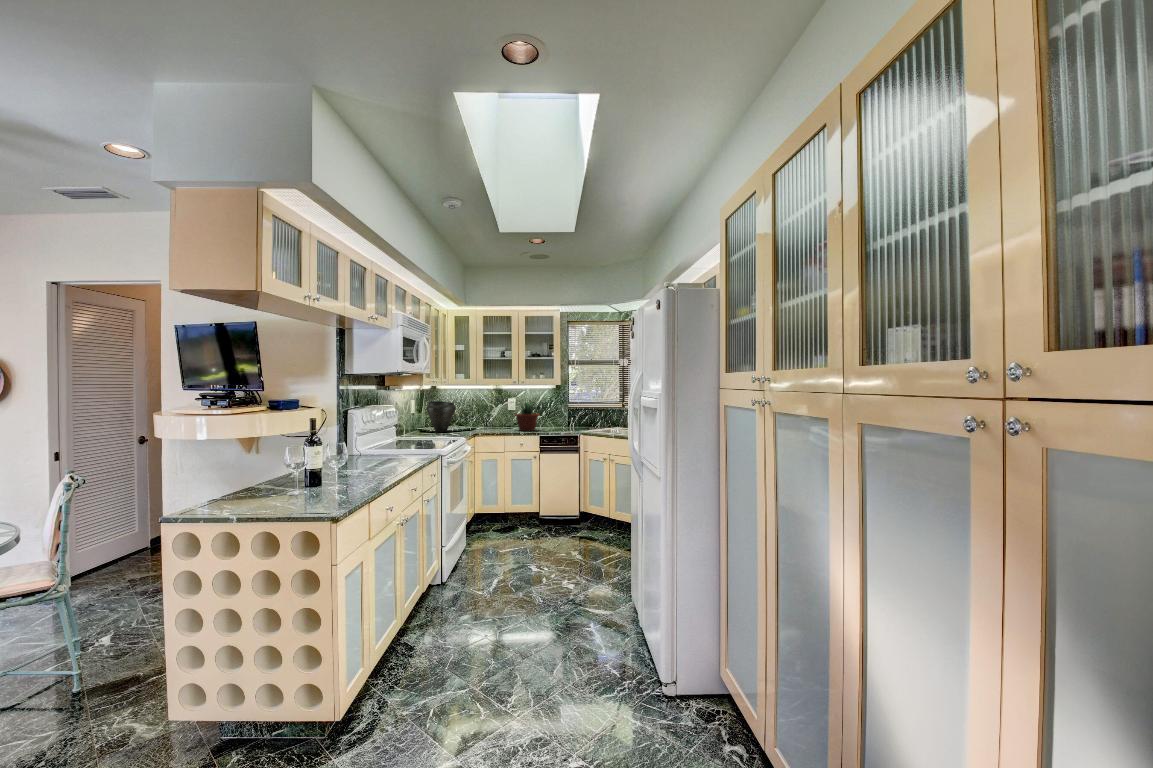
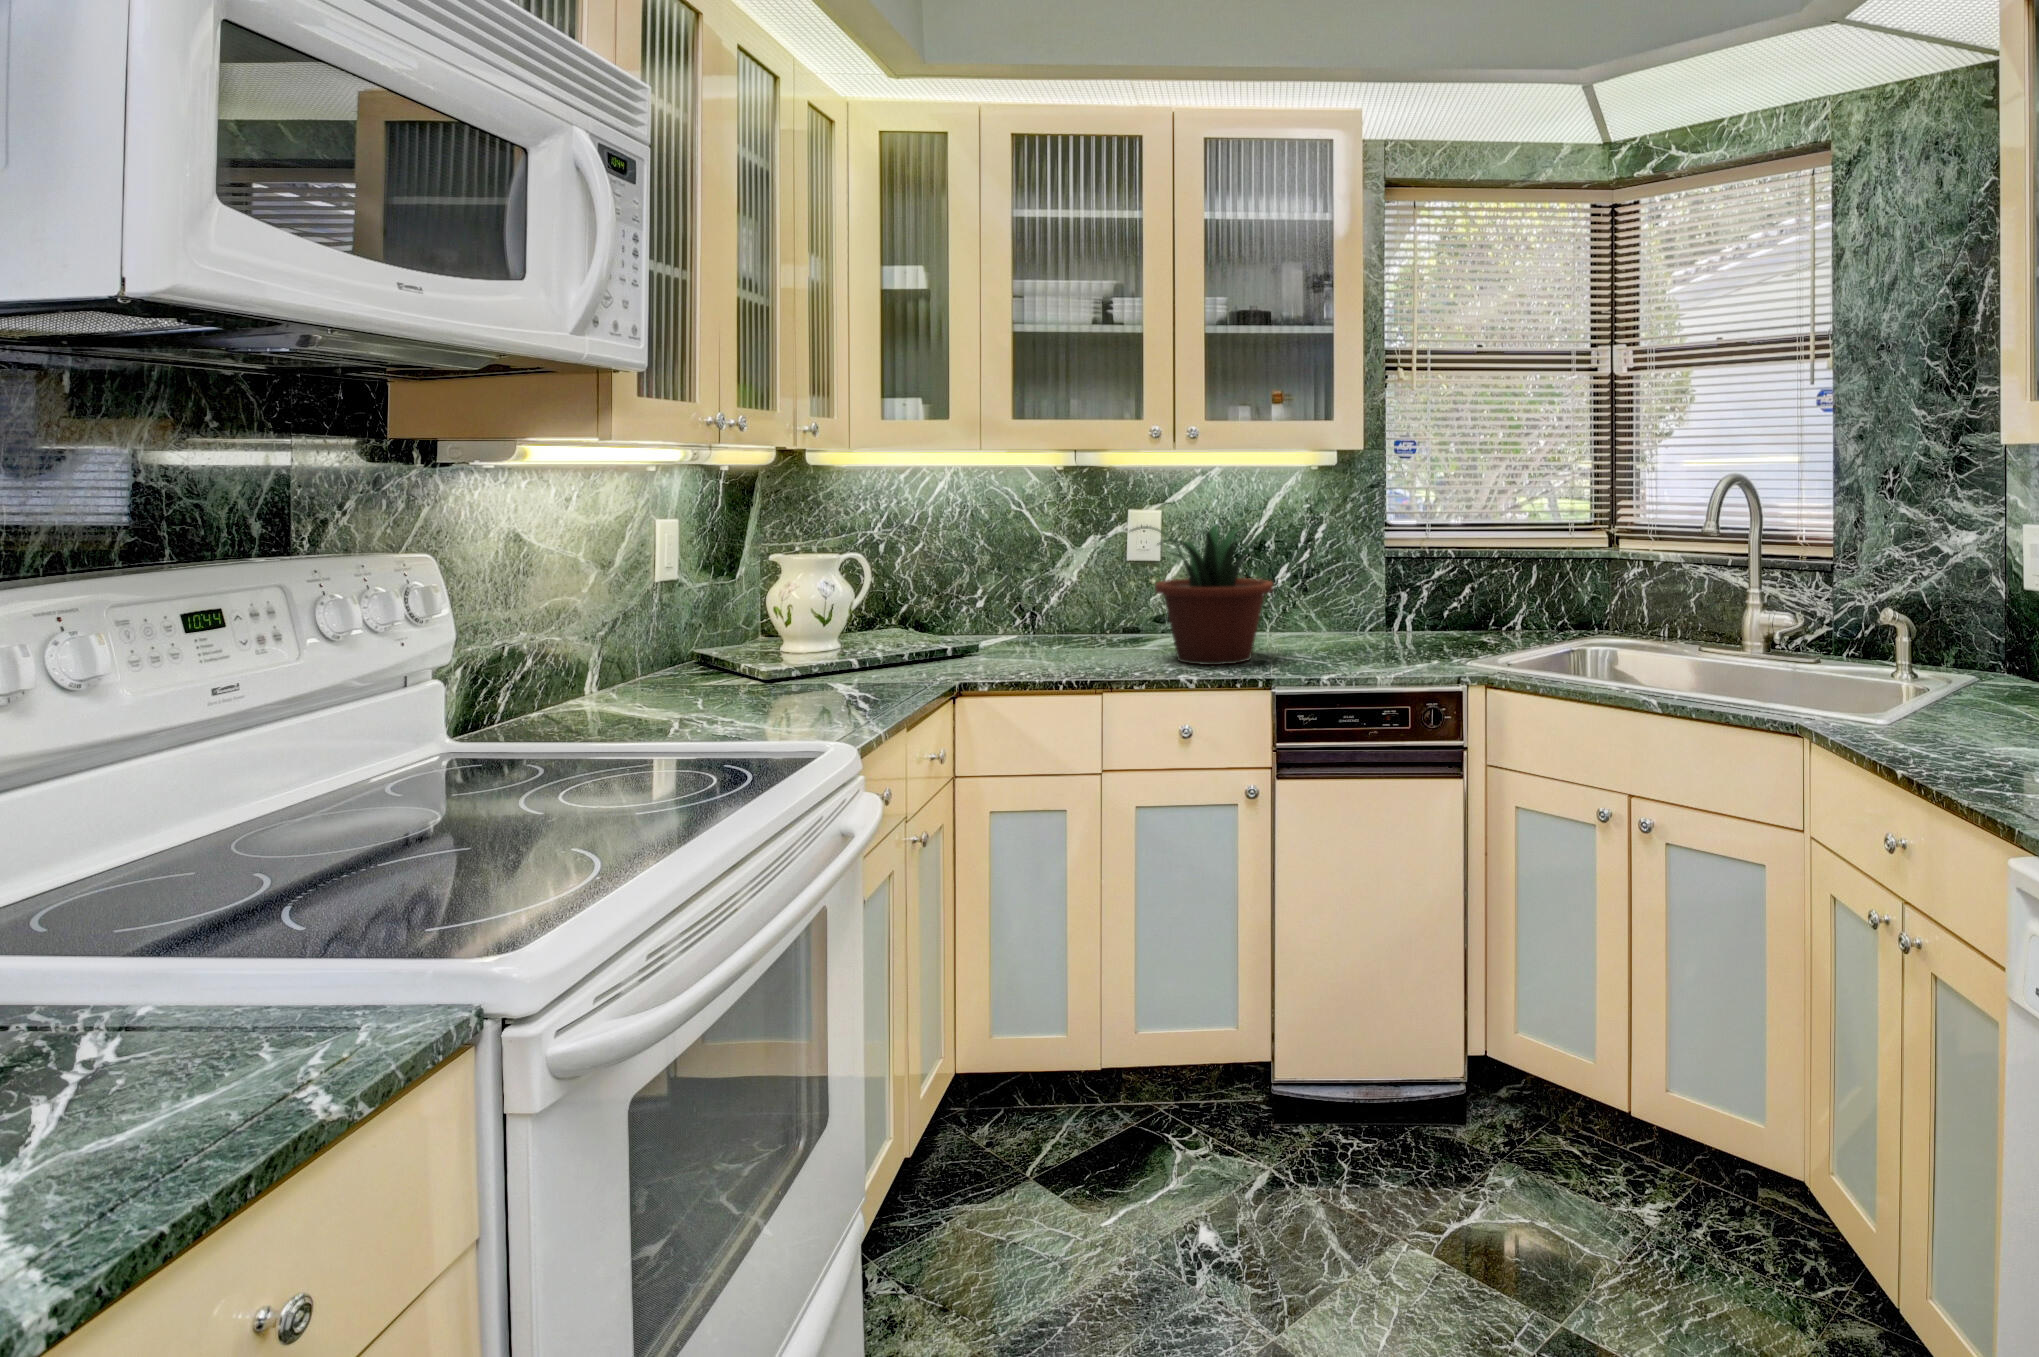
vase: present [427,401,455,432] -> none [716,525,865,681]

